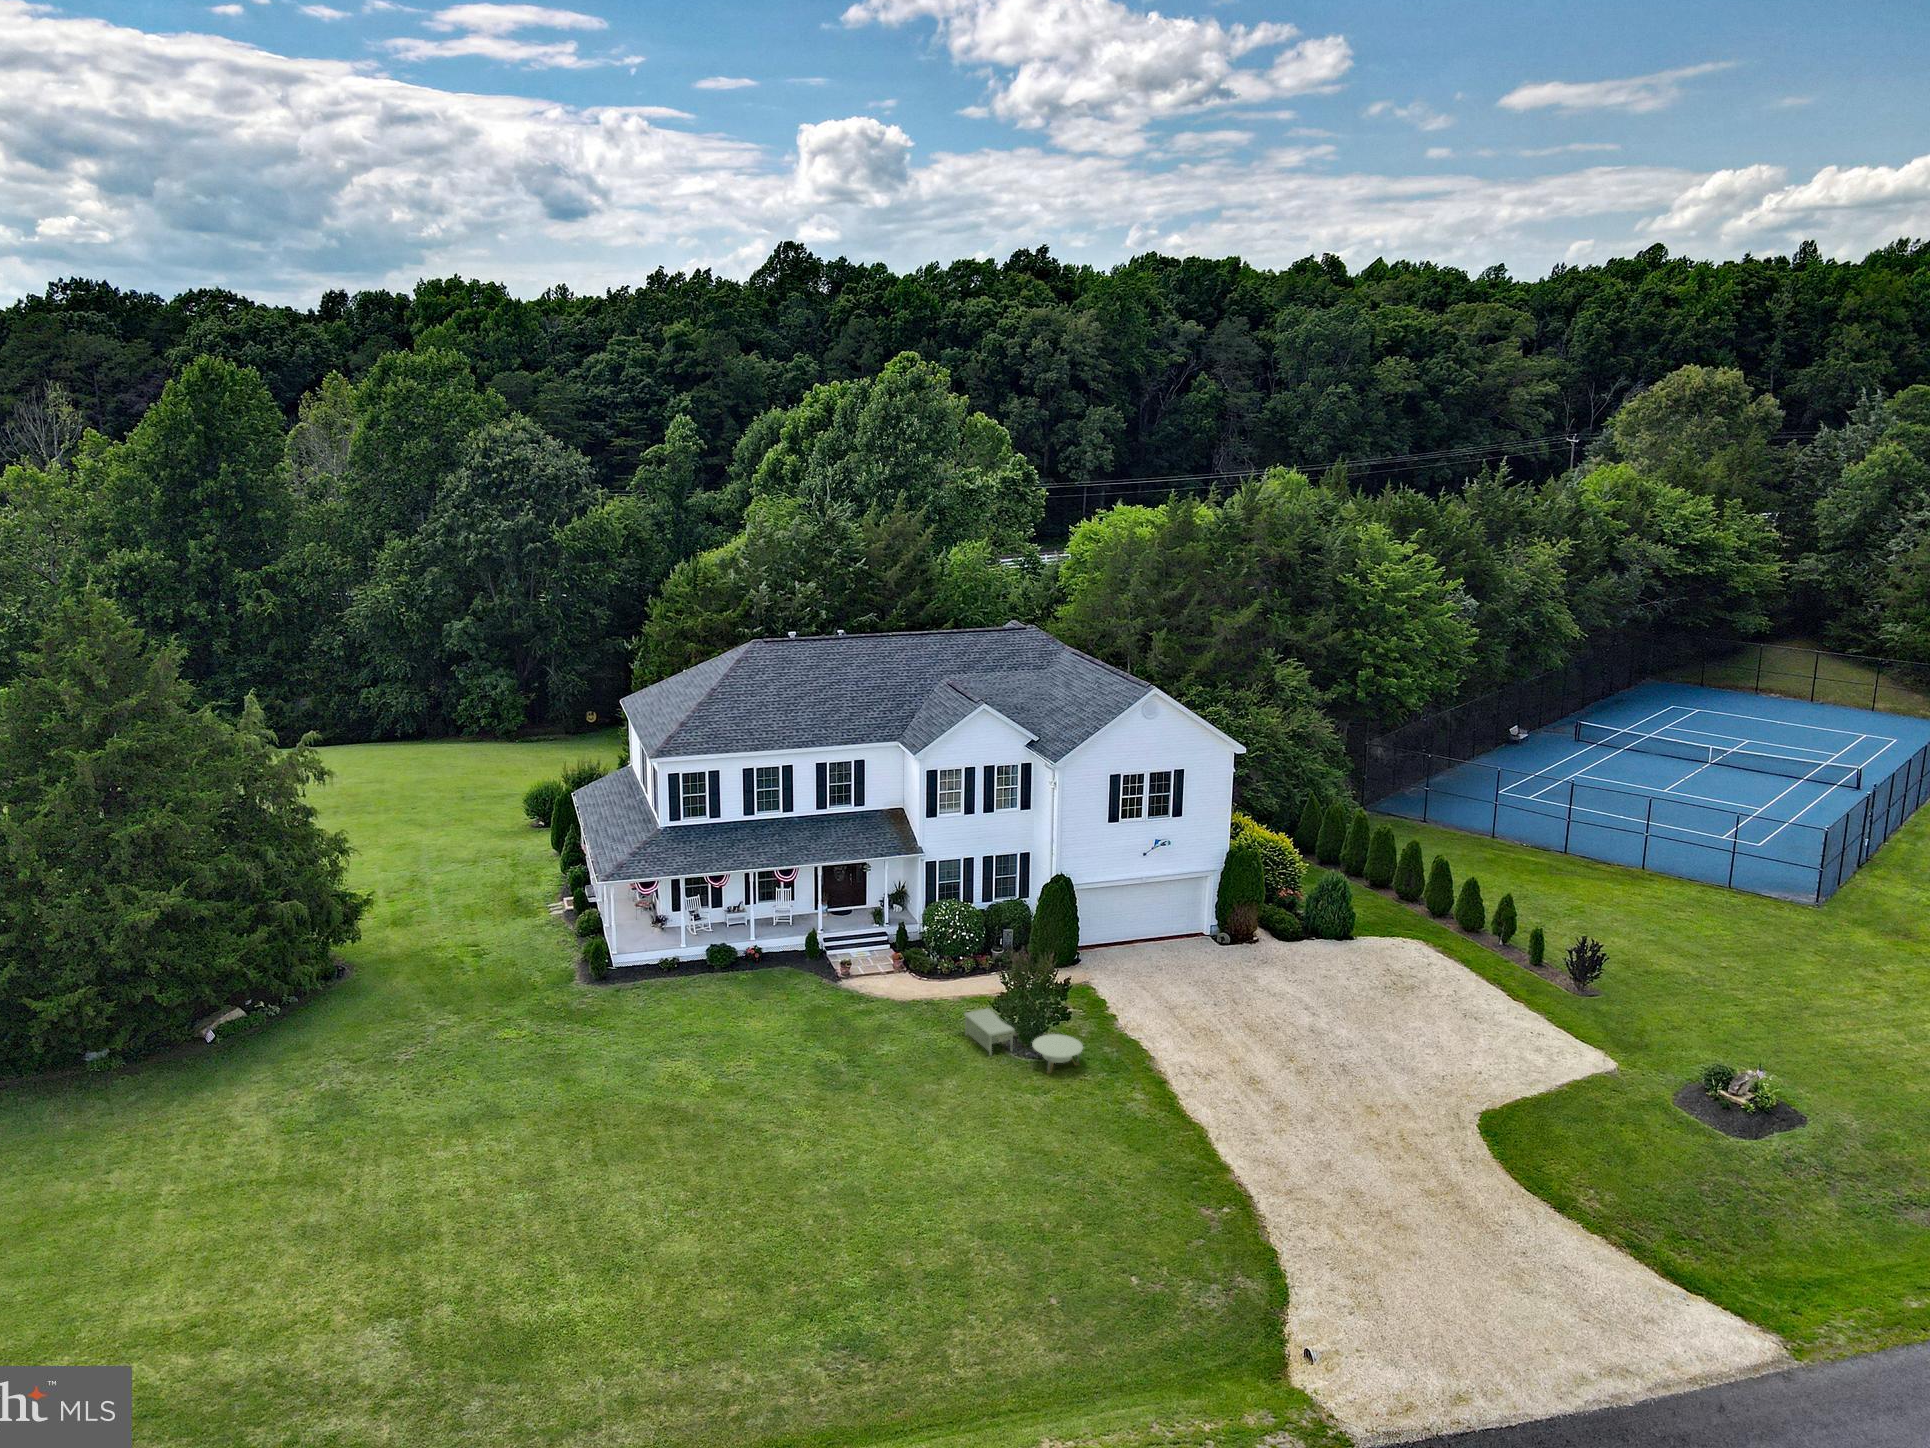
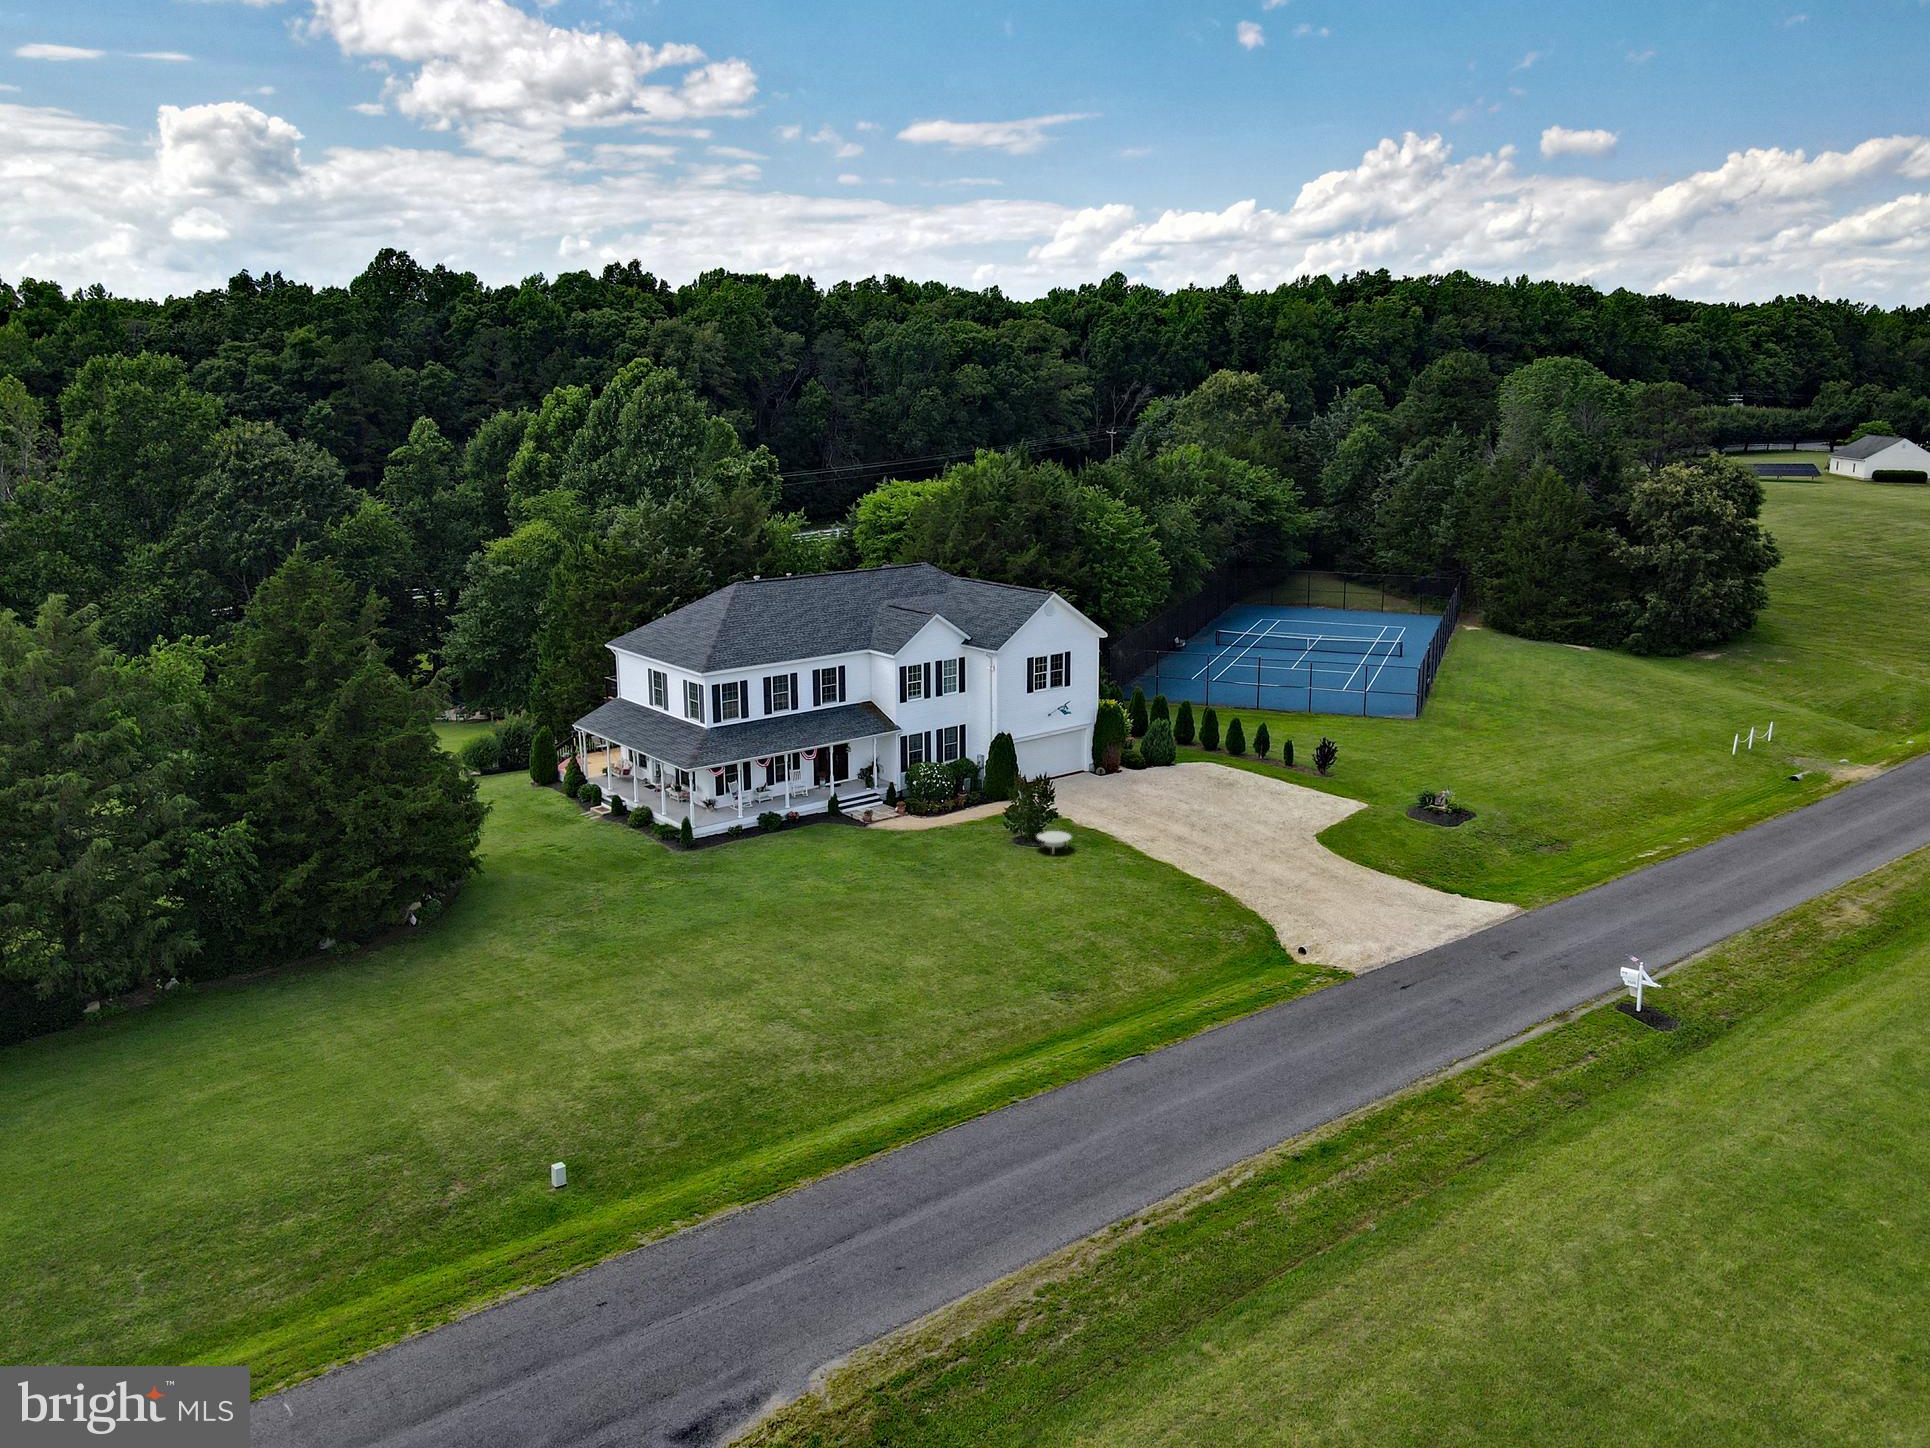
storage bench: present [964,1008,1014,1055] -> none [979,824,1021,852]

